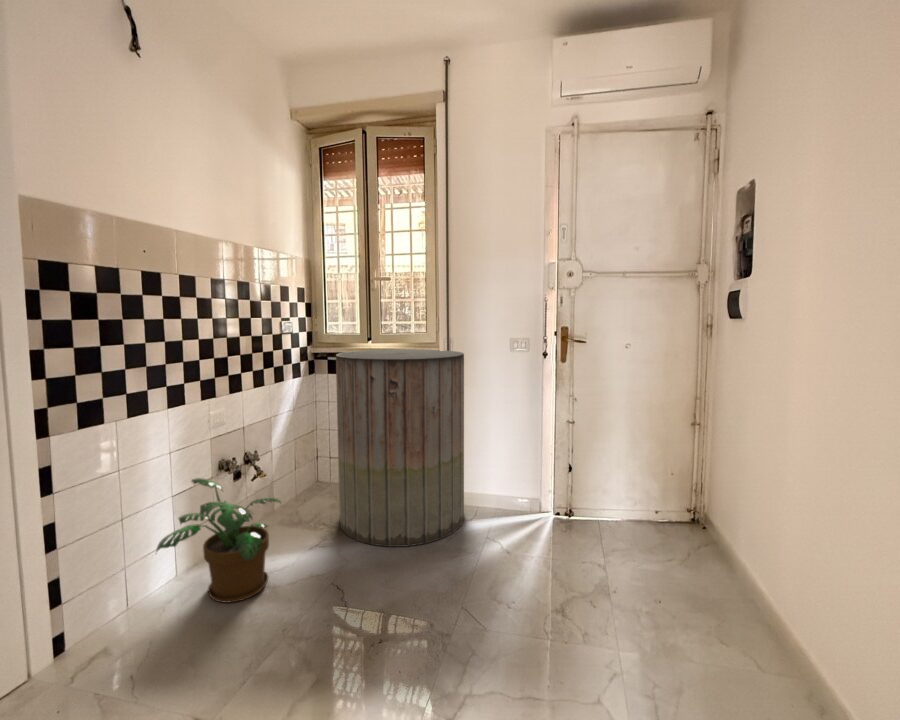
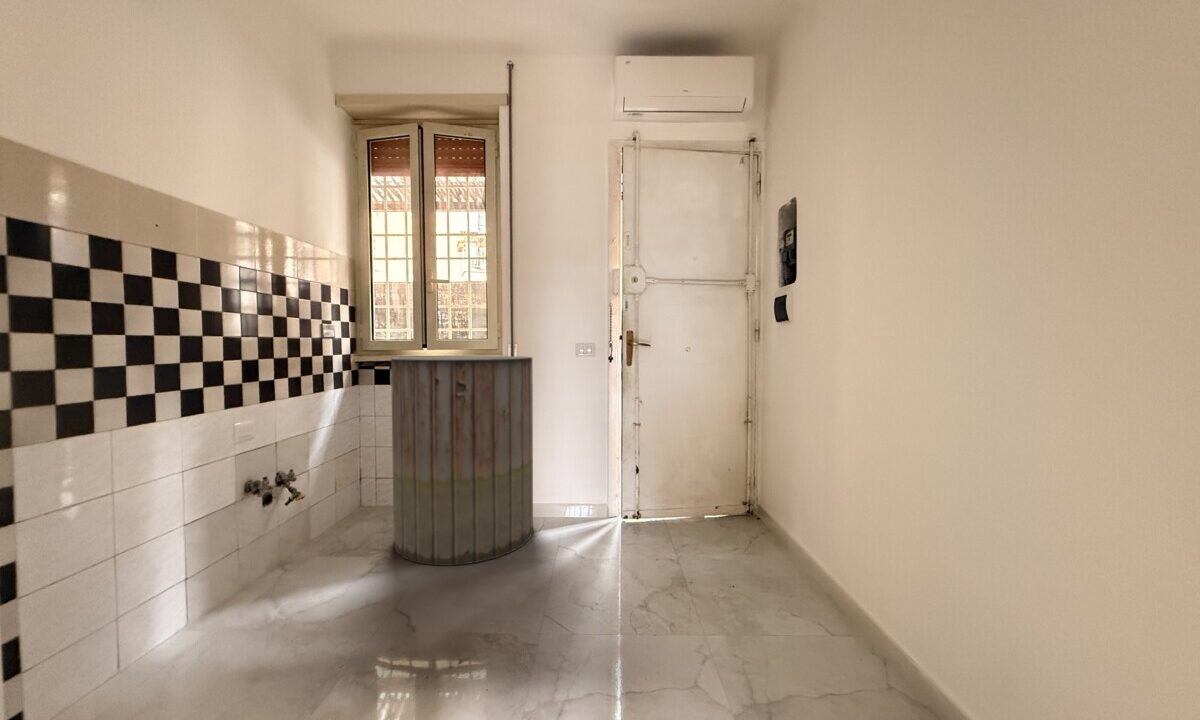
potted plant: present [156,478,281,603] -> none [161,502,334,648]

